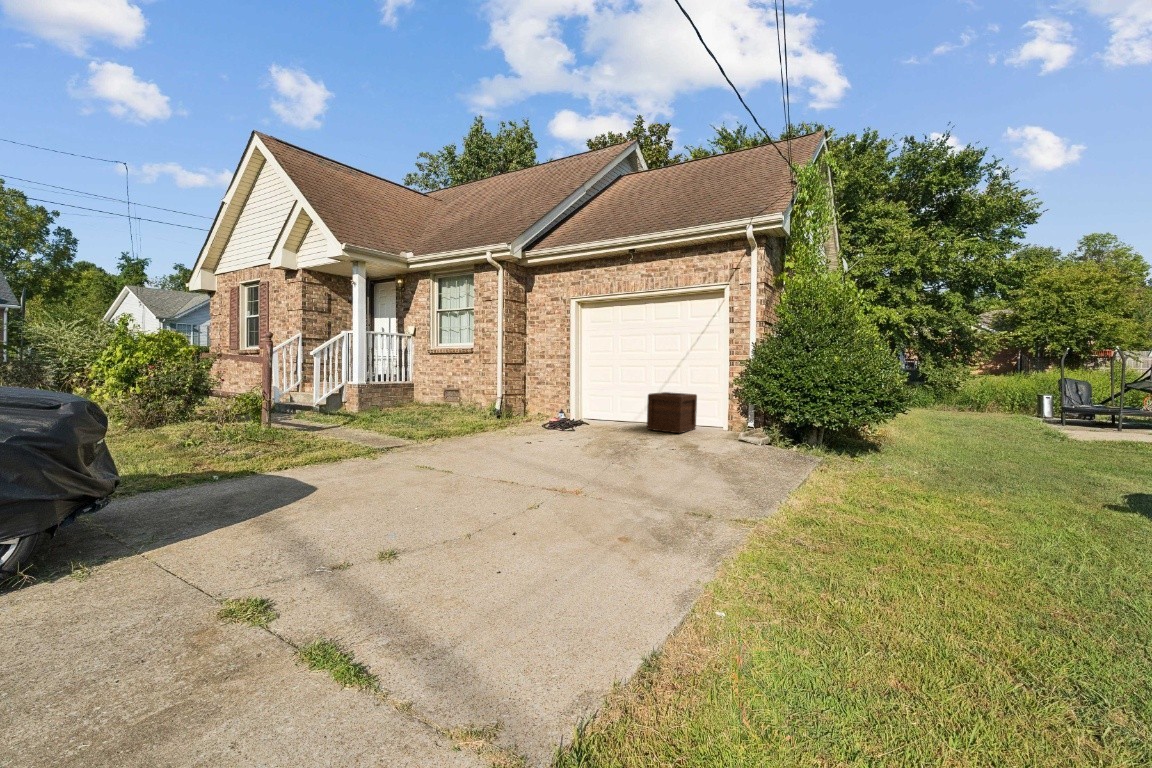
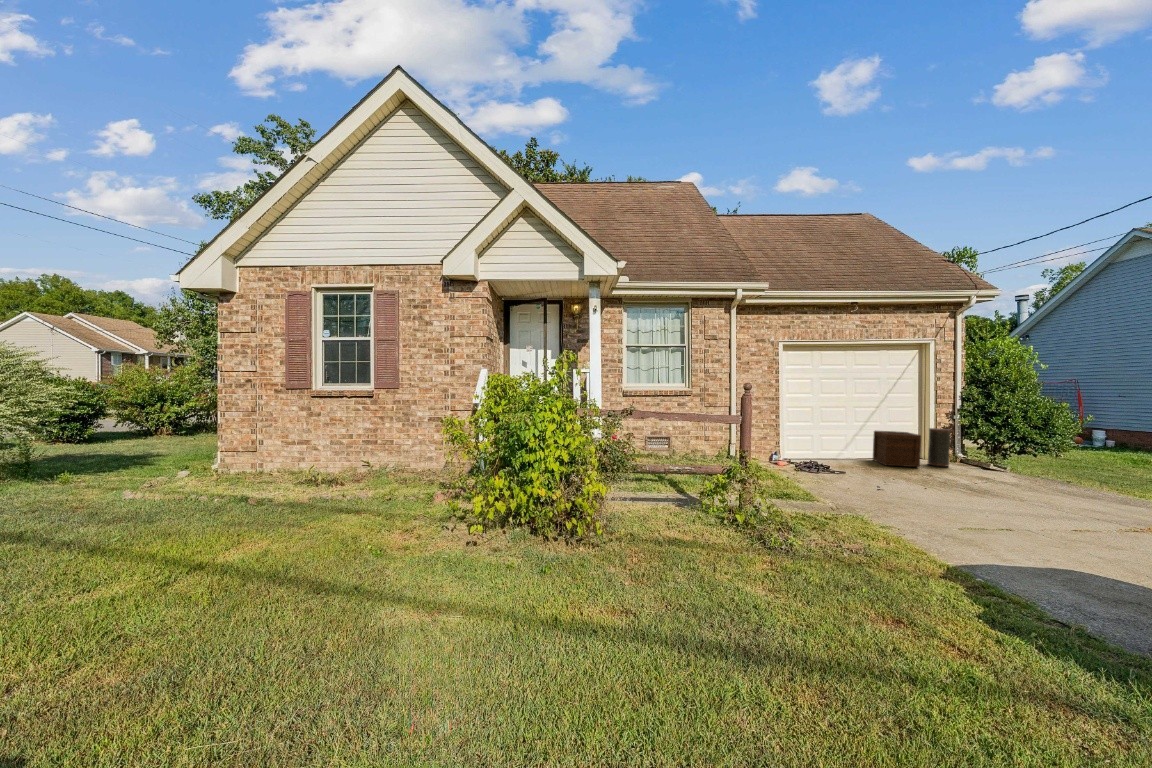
trash can: none [709,390,733,436] -> present [928,428,951,466]

